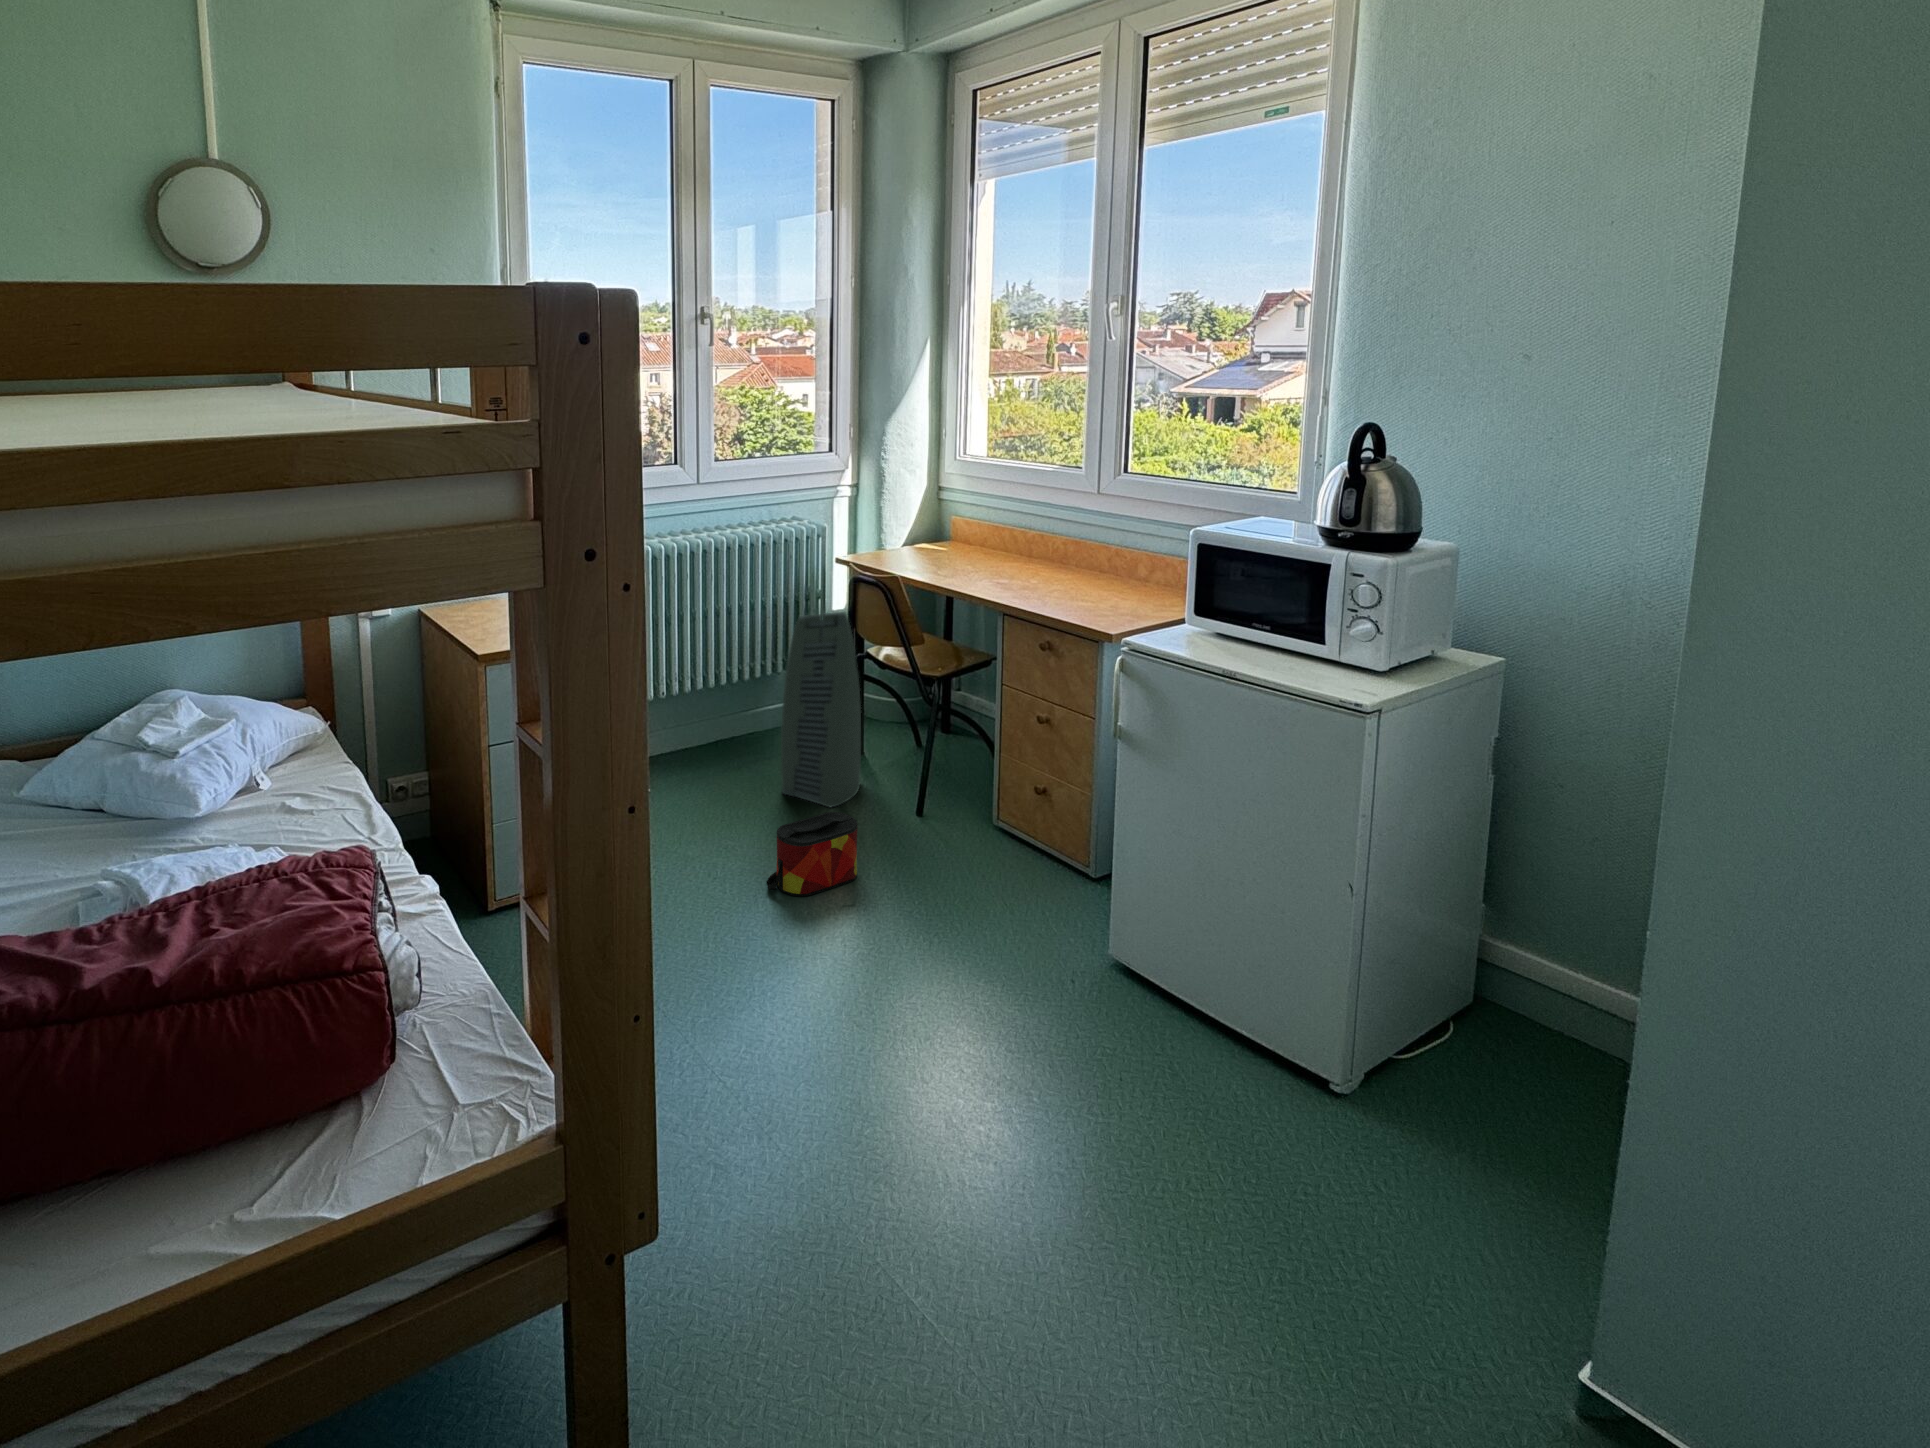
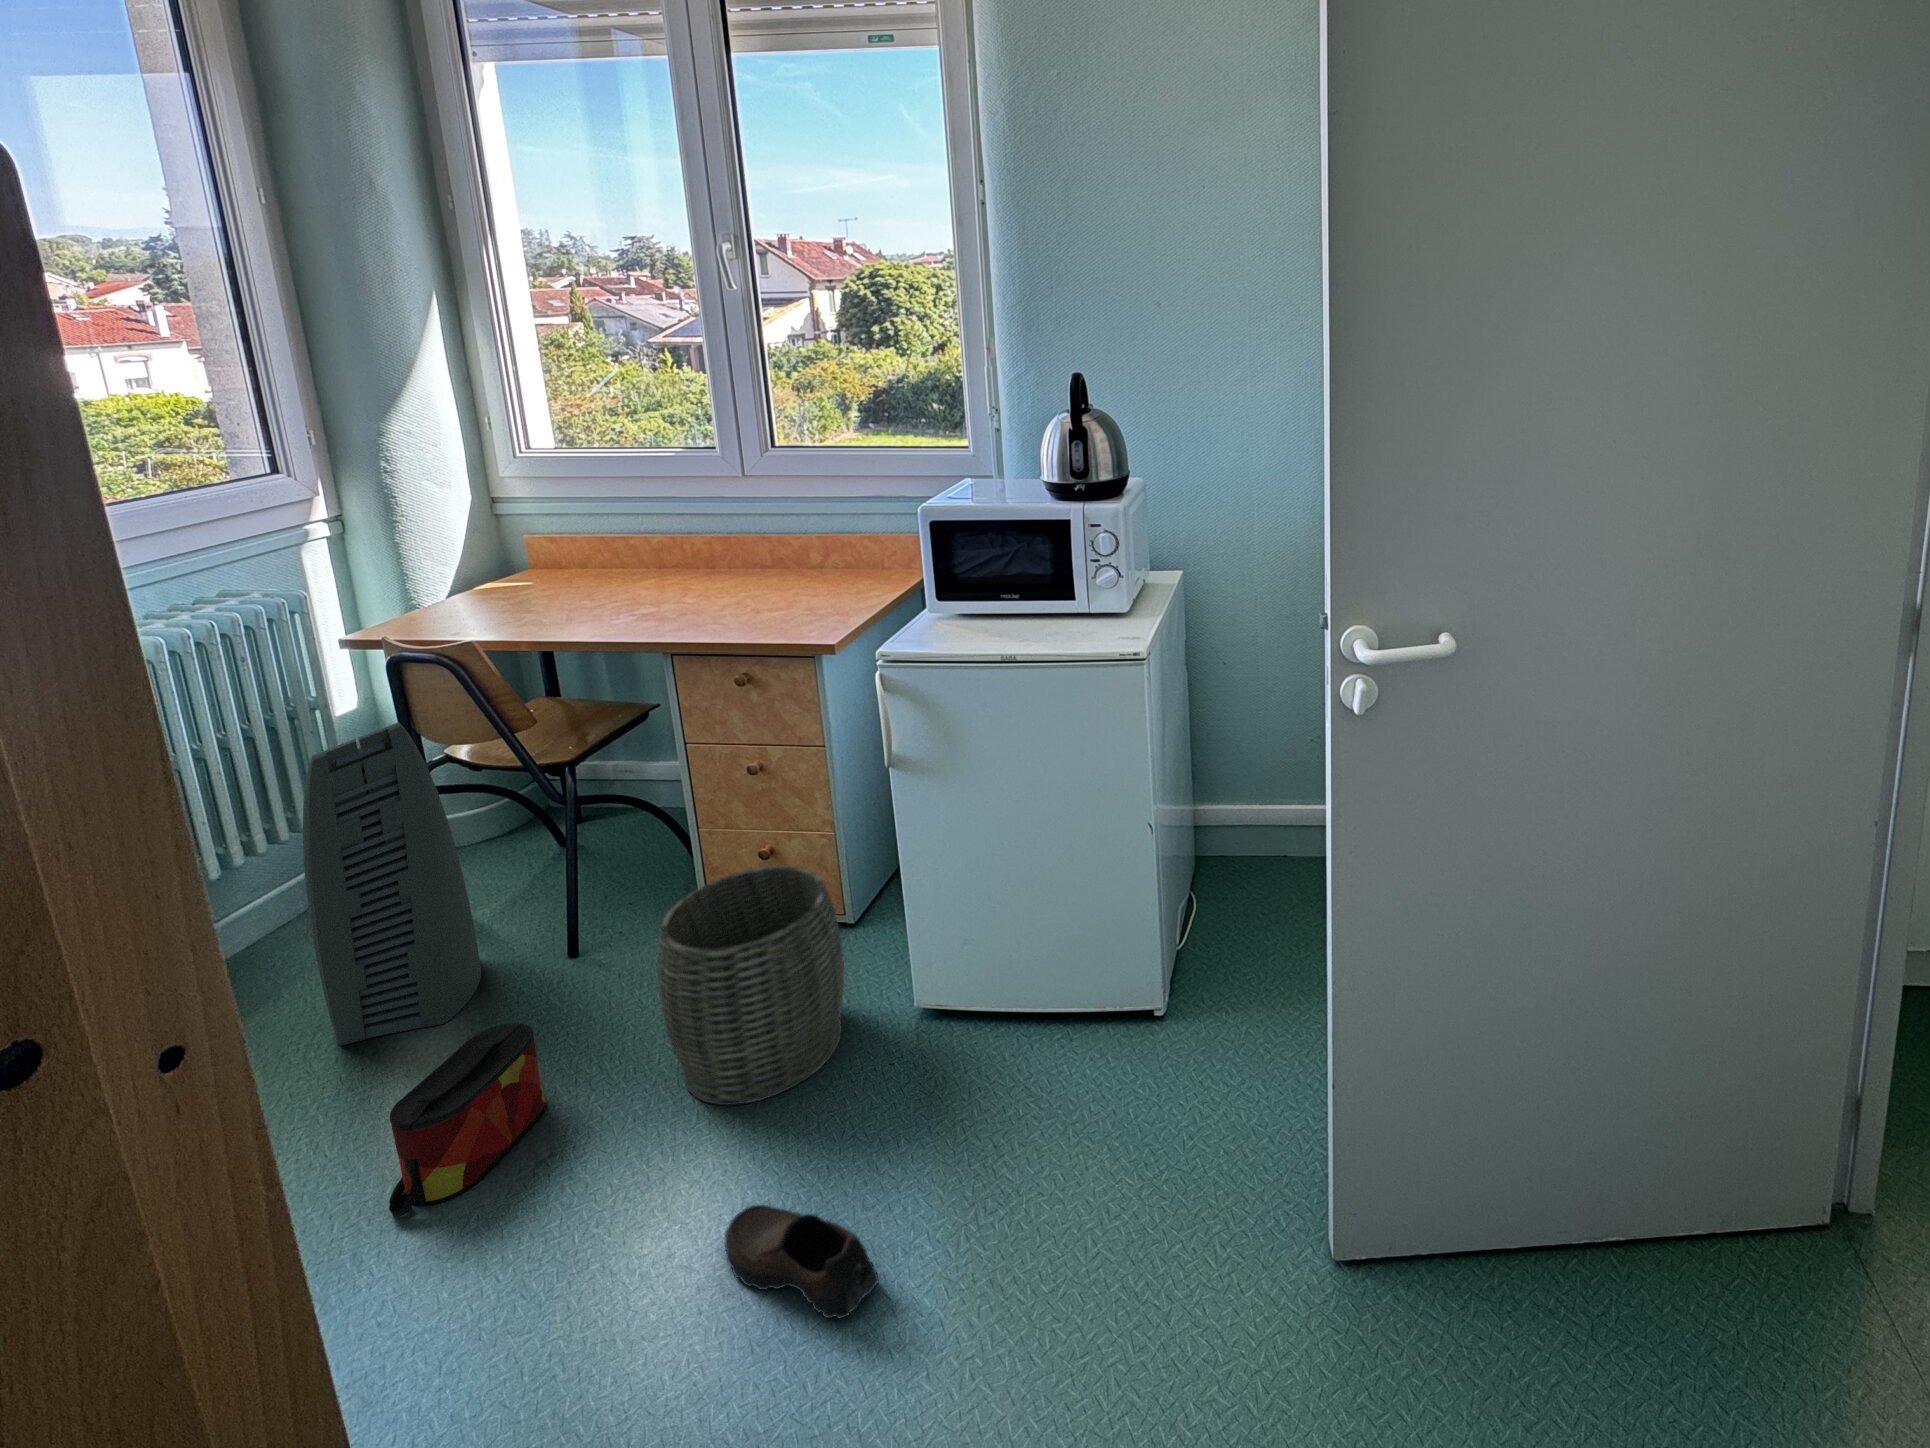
woven basket: none [925,780,1059,954] -> present [657,866,844,1105]
shoe: none [904,995,984,1101] -> present [725,1205,878,1318]

